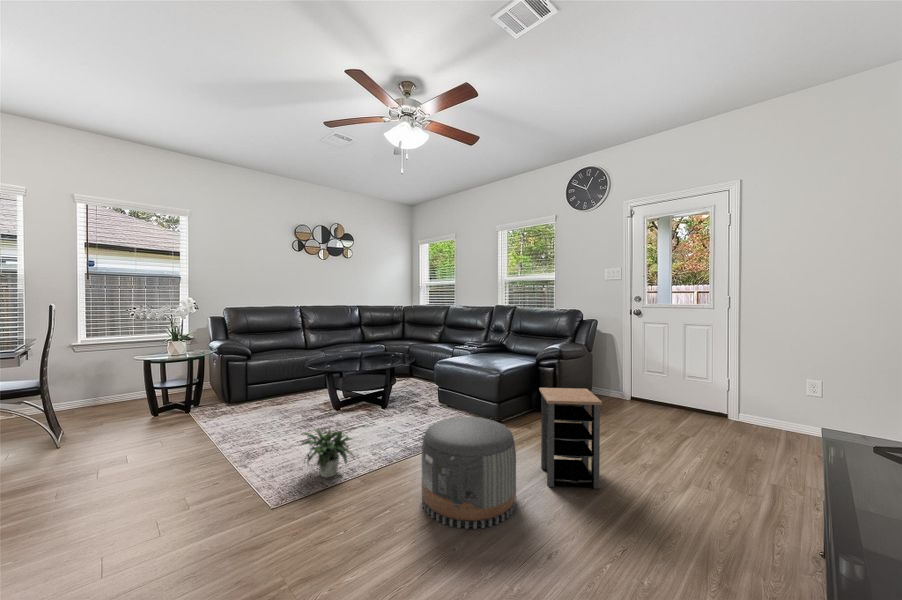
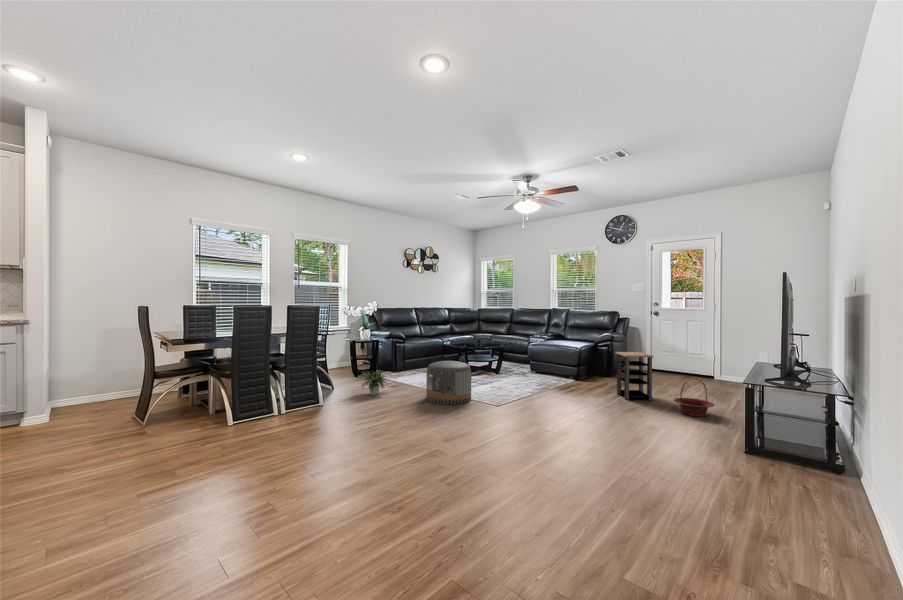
pouf: present [422,417,516,529] -> present [426,361,471,404]
potted plant: present [302,429,353,477] -> present [361,371,386,395]
basket: none [631,469,726,568] -> present [674,378,714,417]

